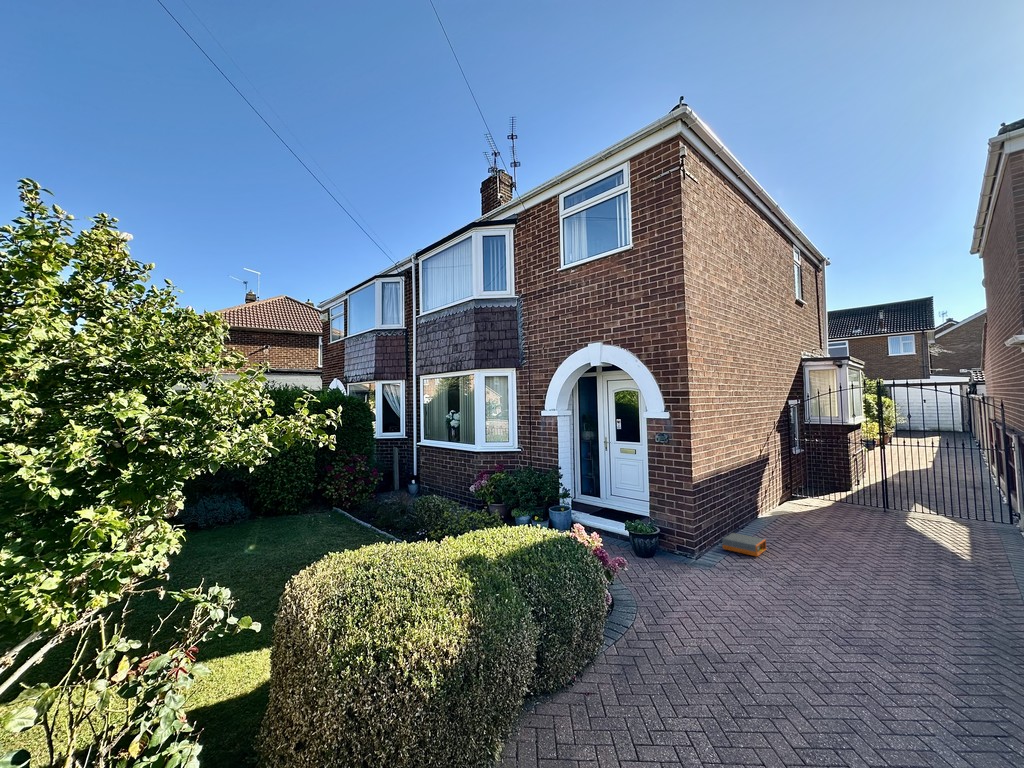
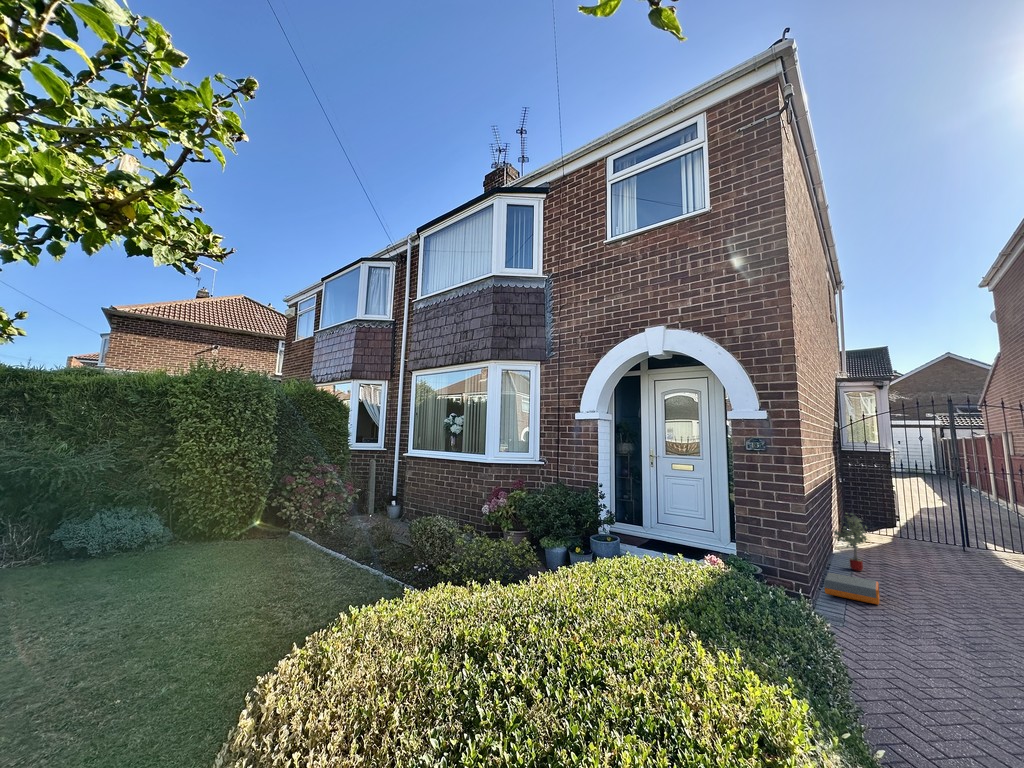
potted tree: none [753,484,780,531] -> present [834,513,867,571]

